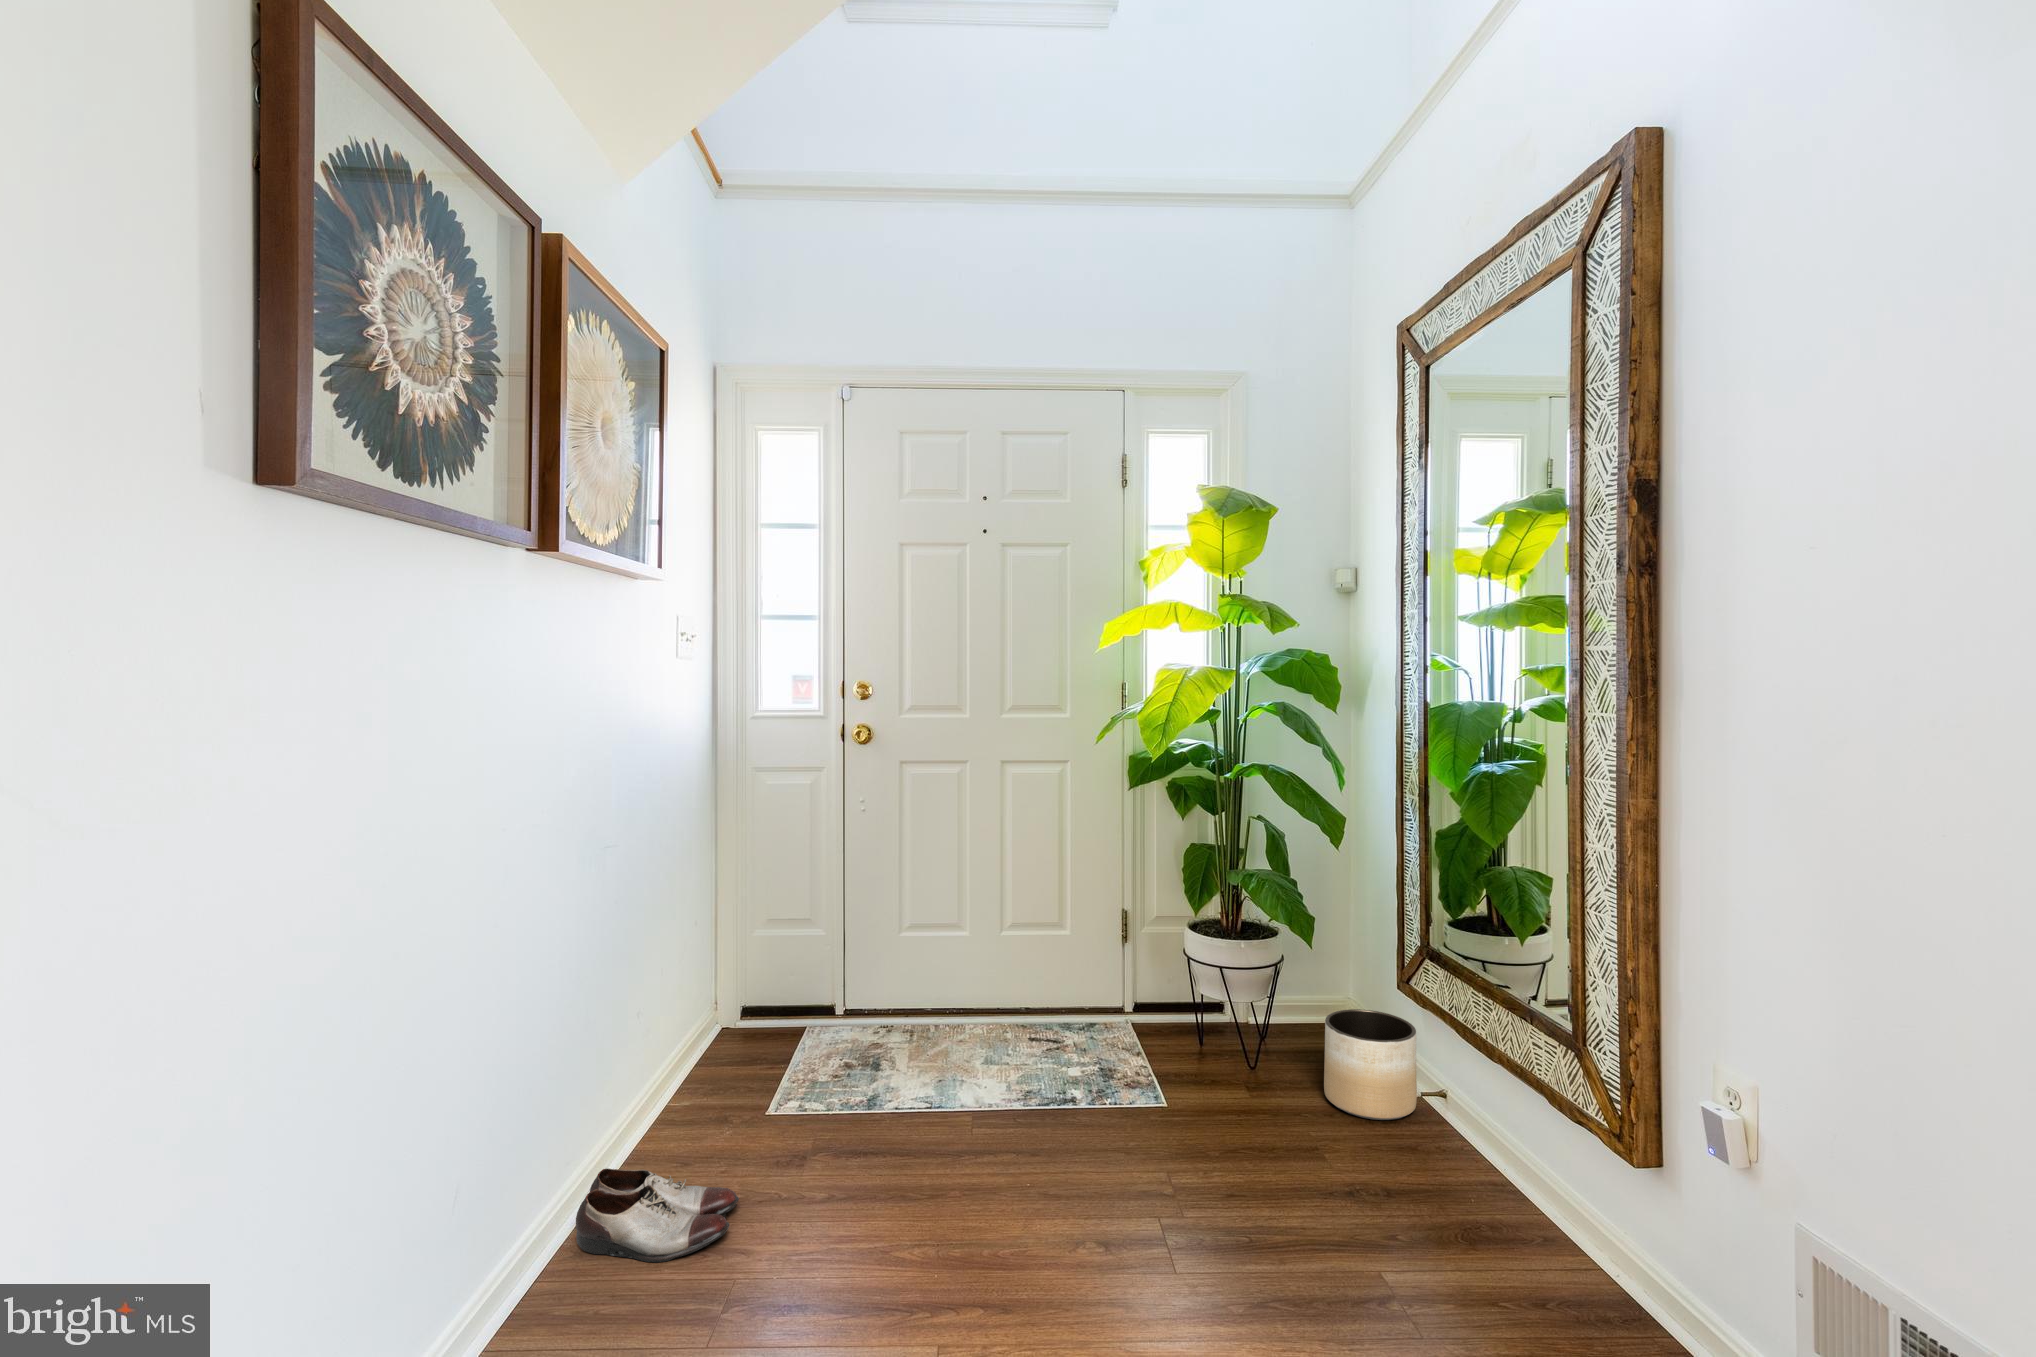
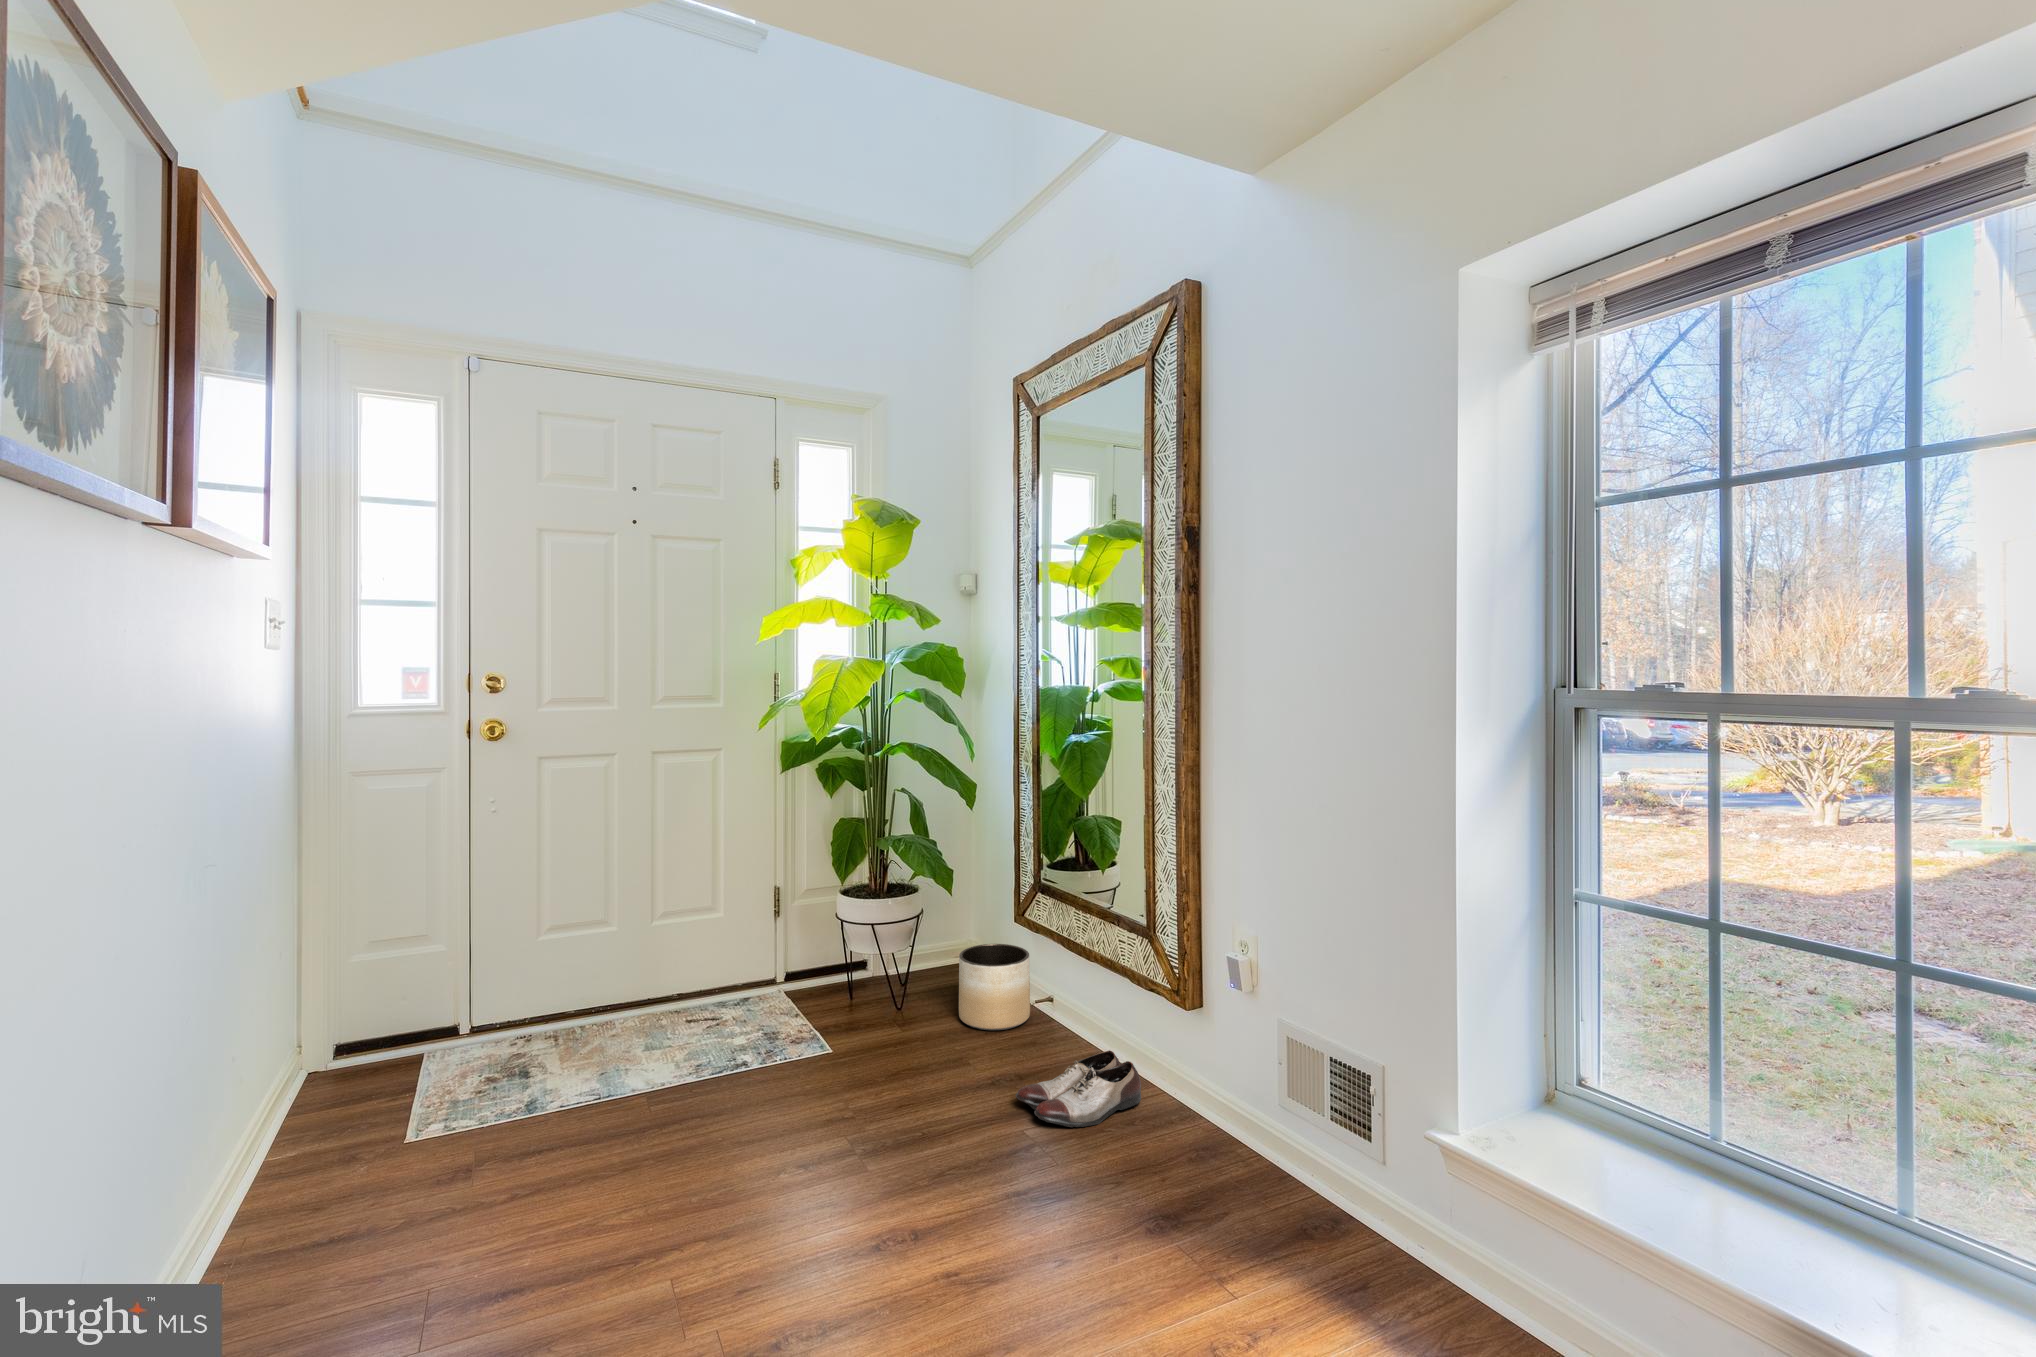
shoe: present [576,1169,739,1262] -> present [1016,1051,1141,1127]

